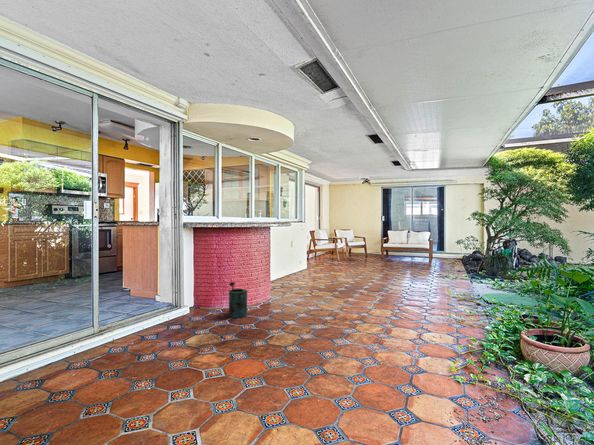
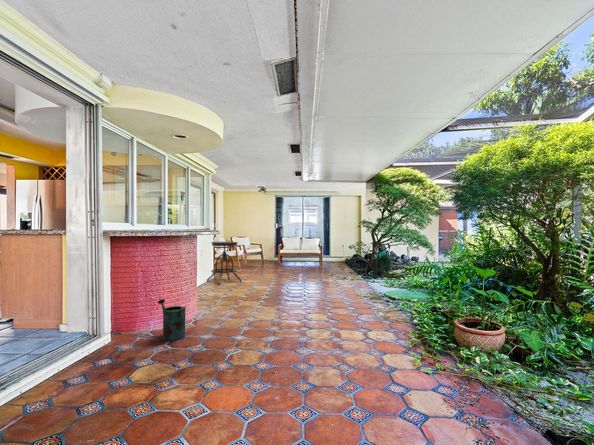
stool: none [299,234,330,275] -> present [207,241,241,285]

